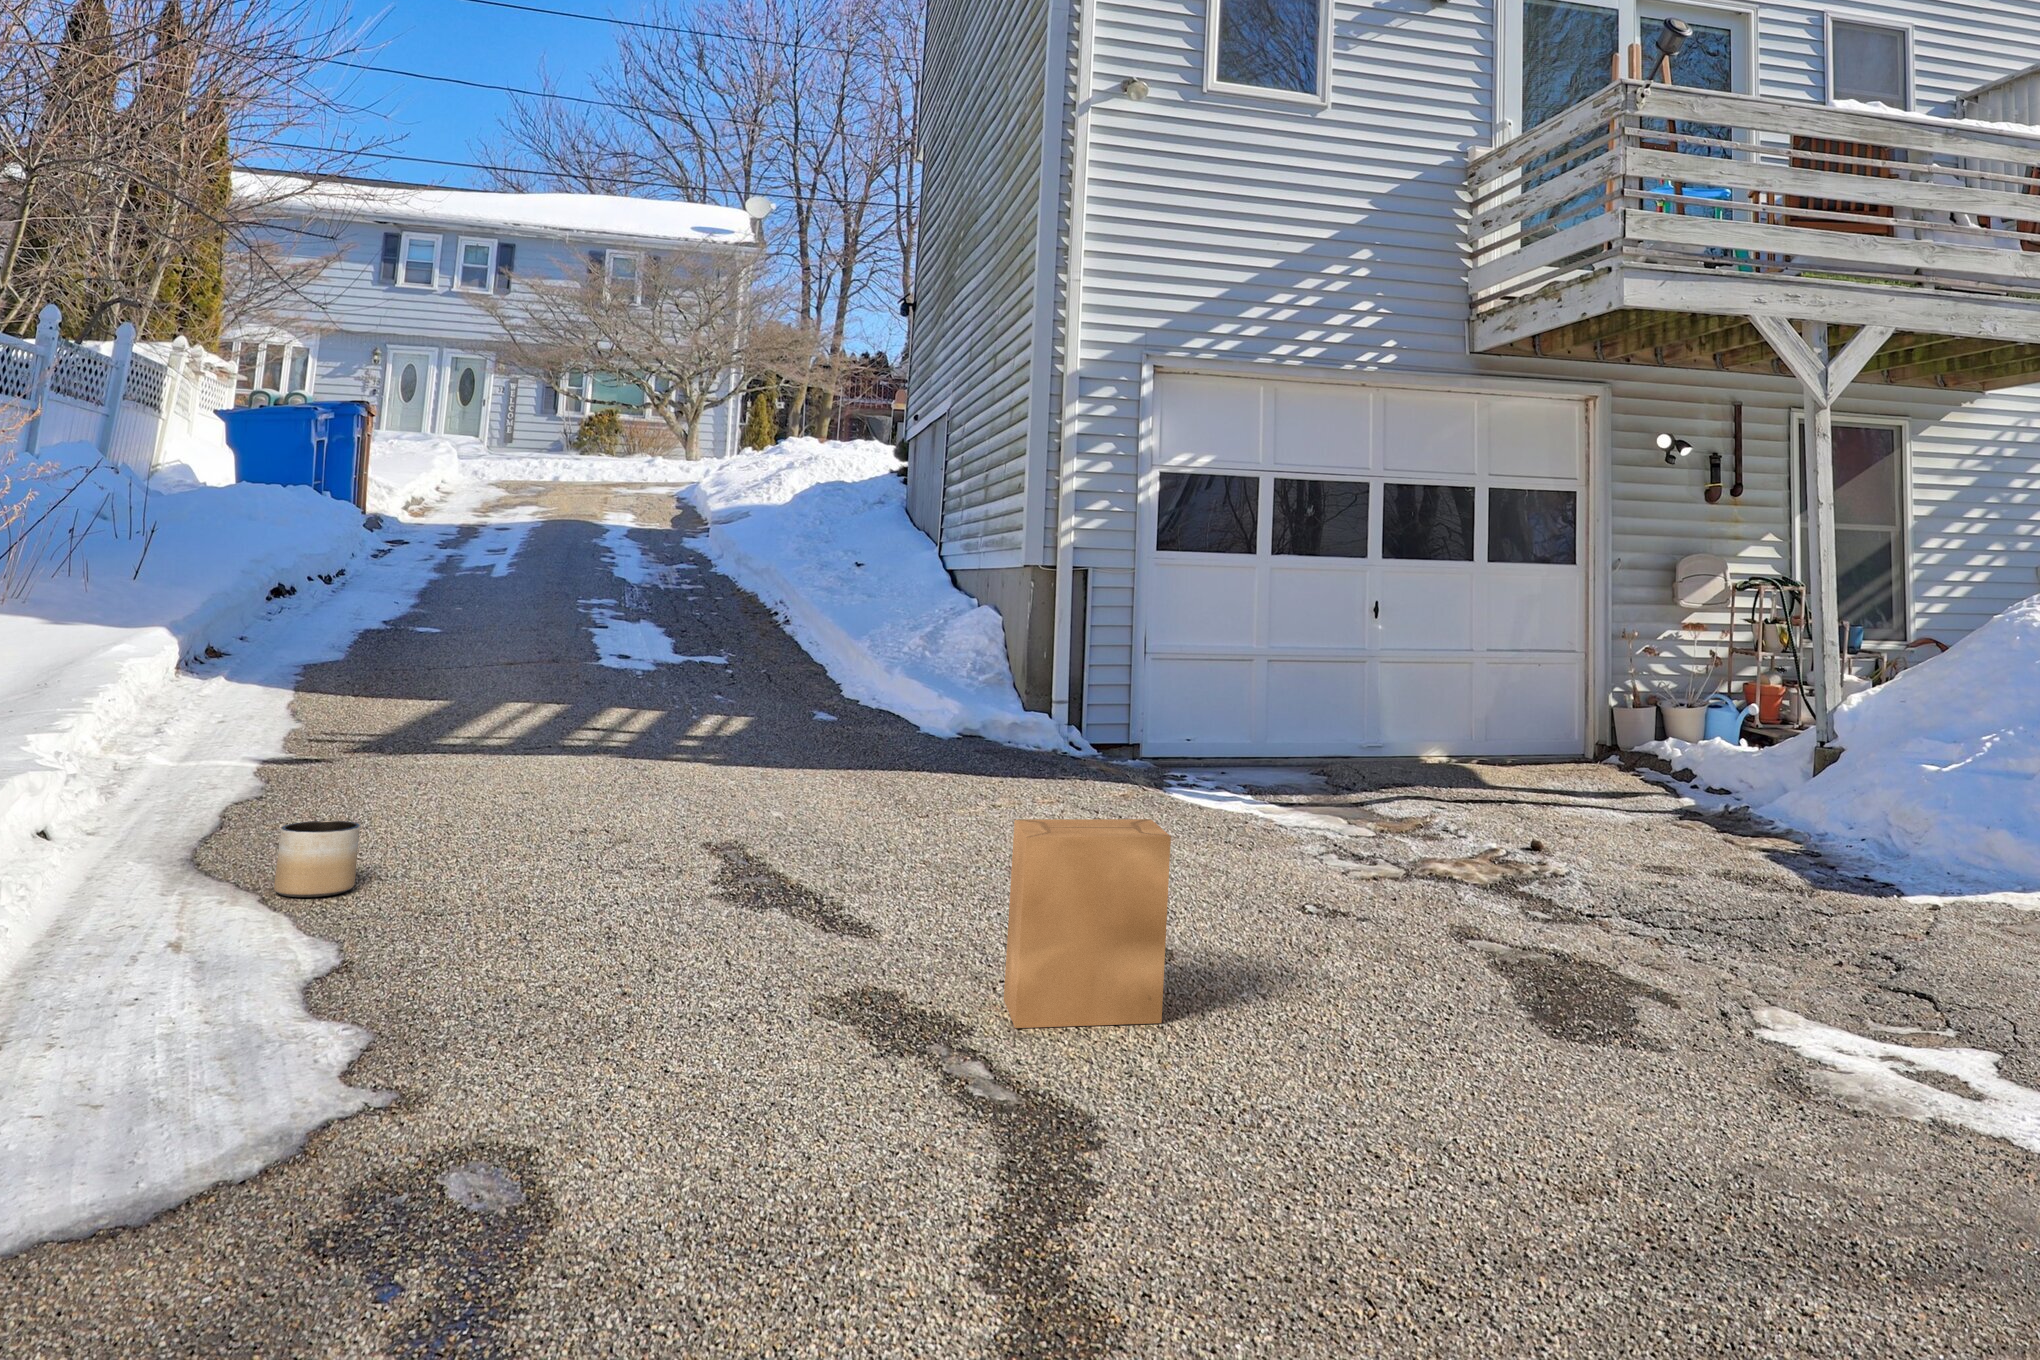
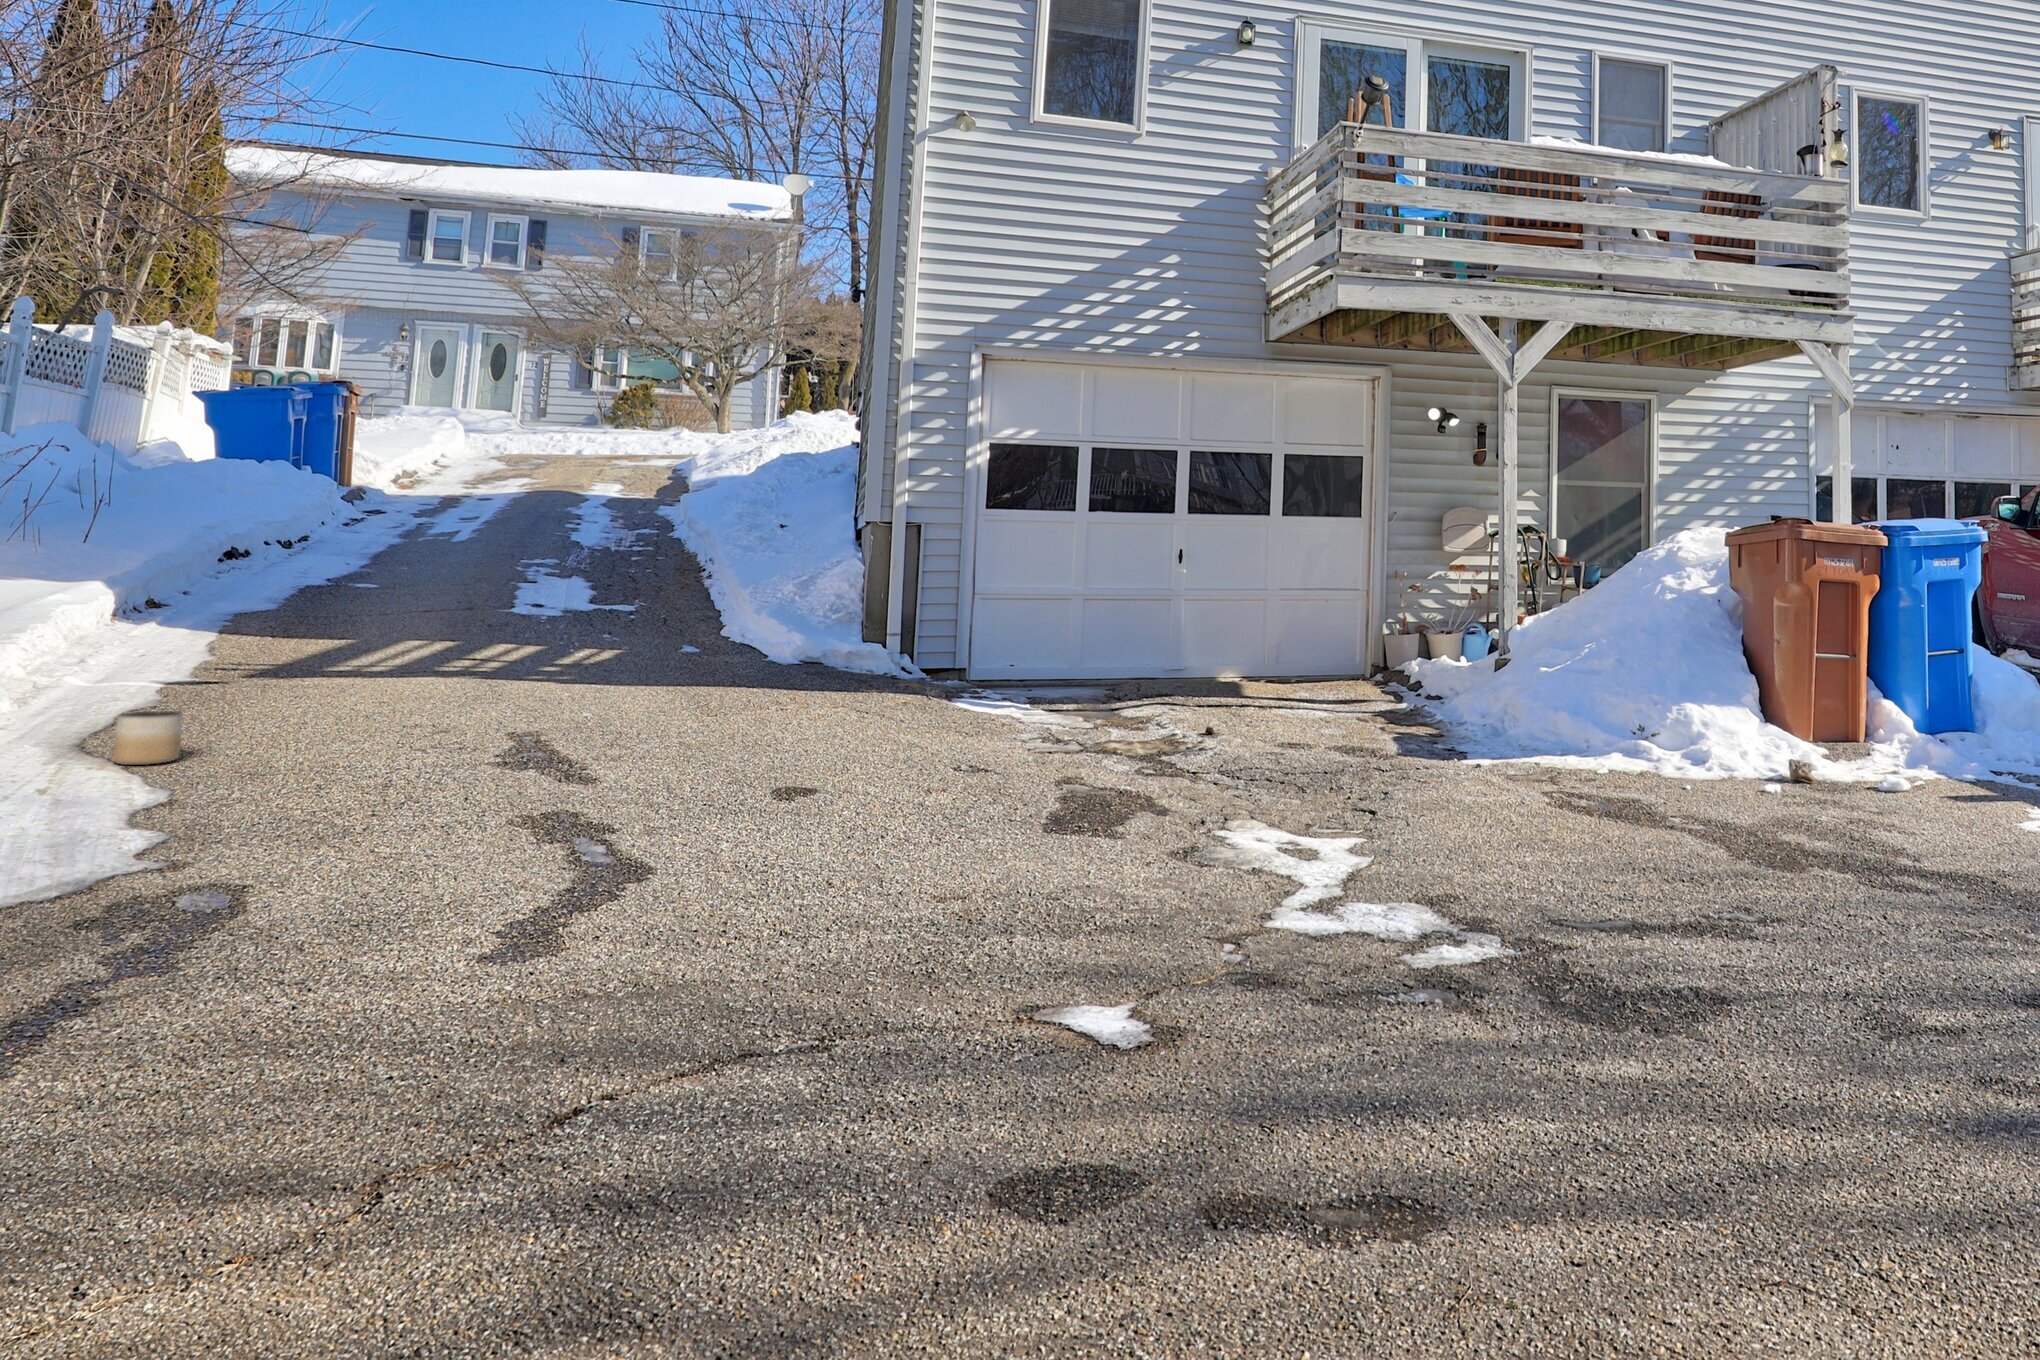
cardboard box: present [1004,819,1171,1028] -> none [629,694,759,834]

